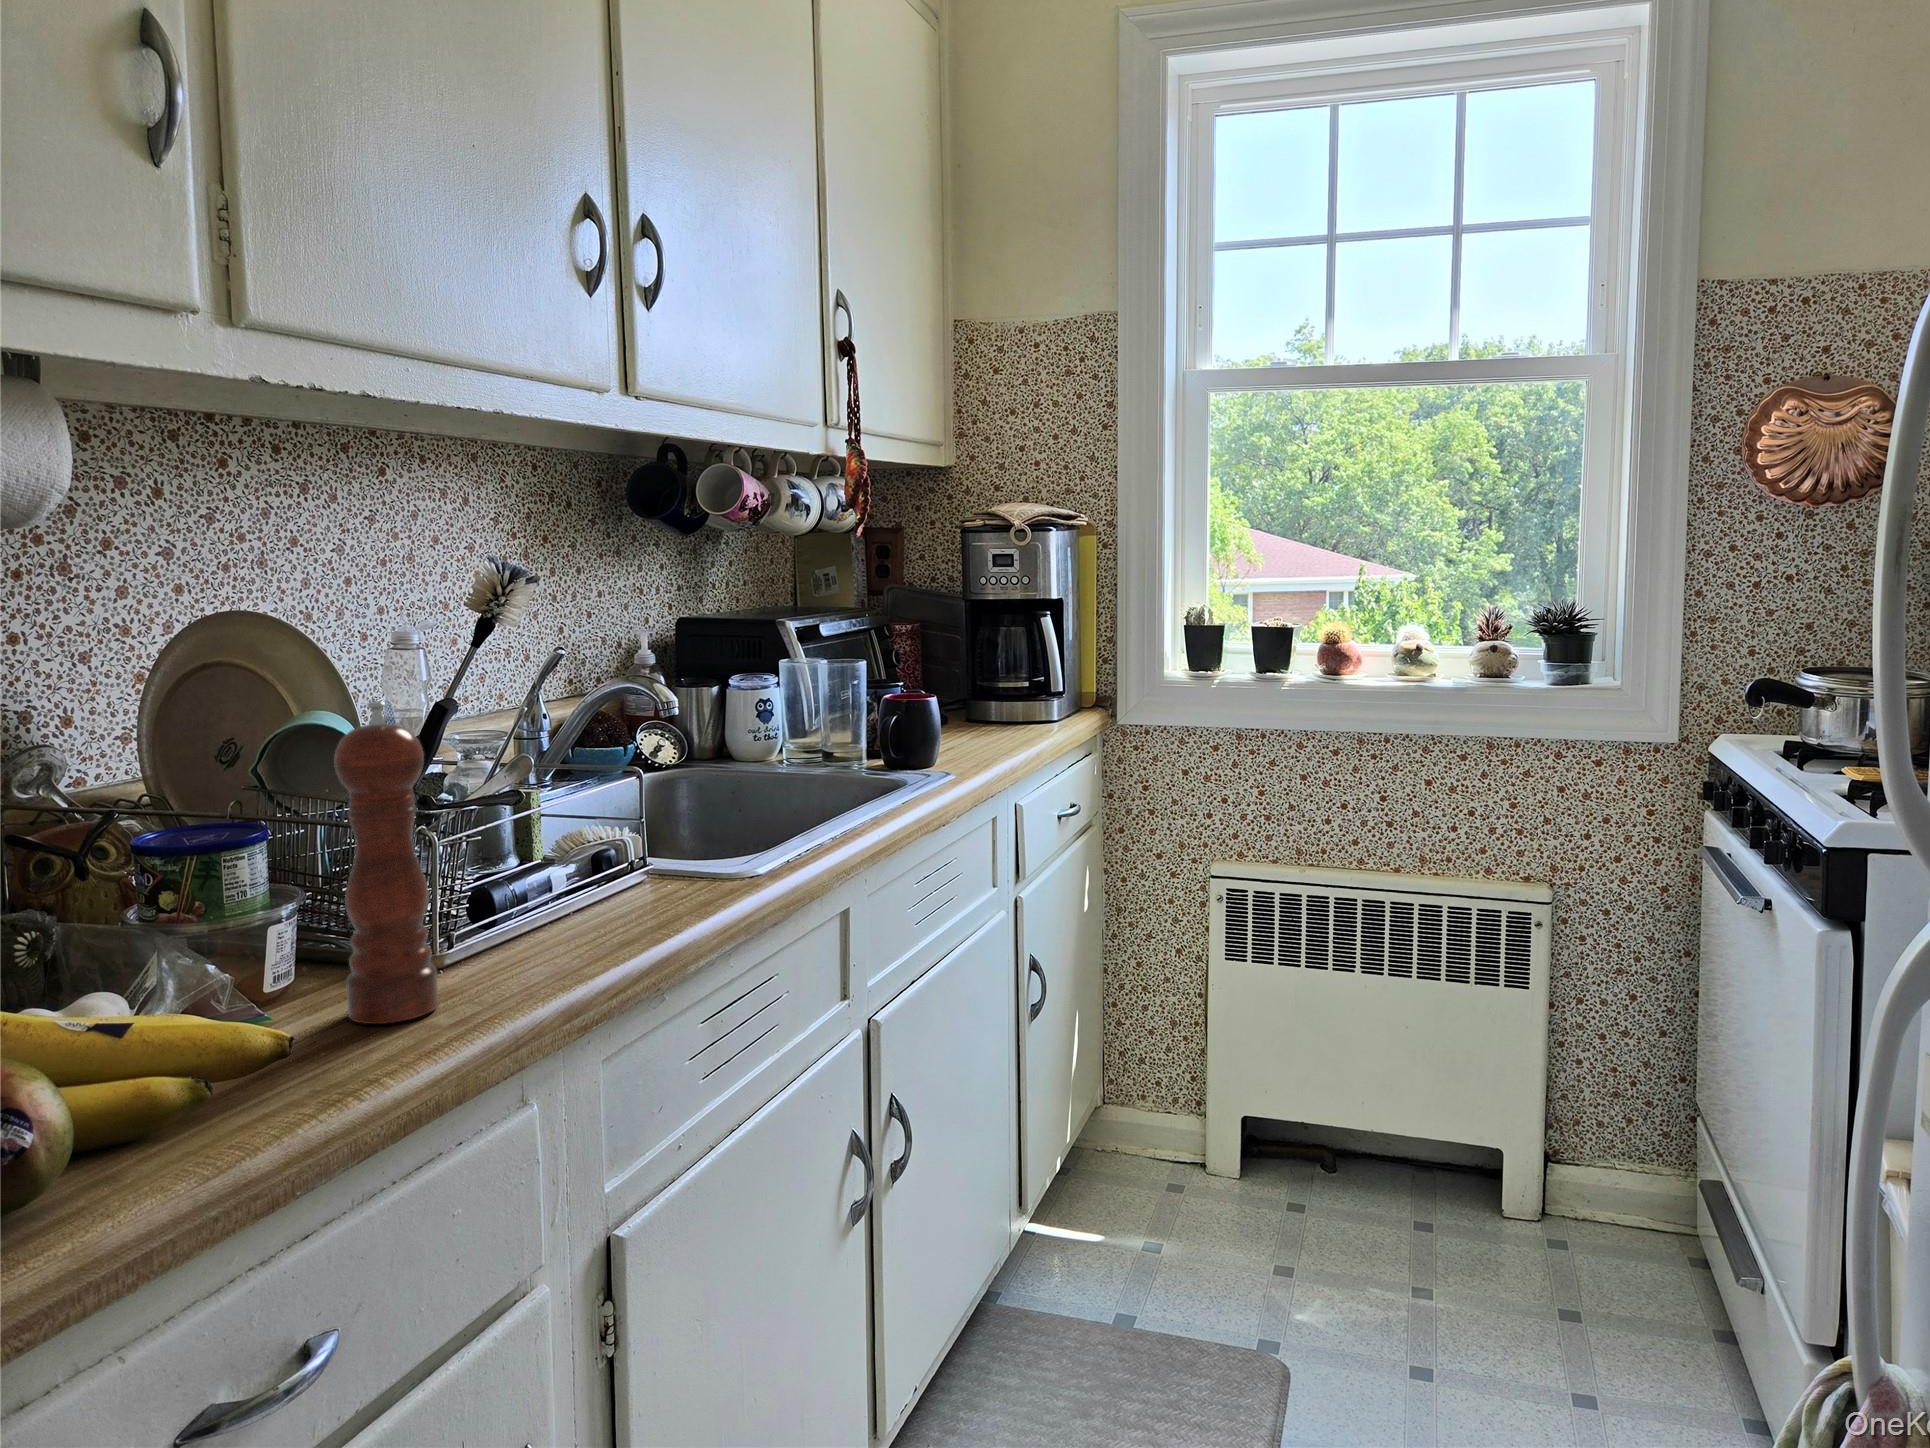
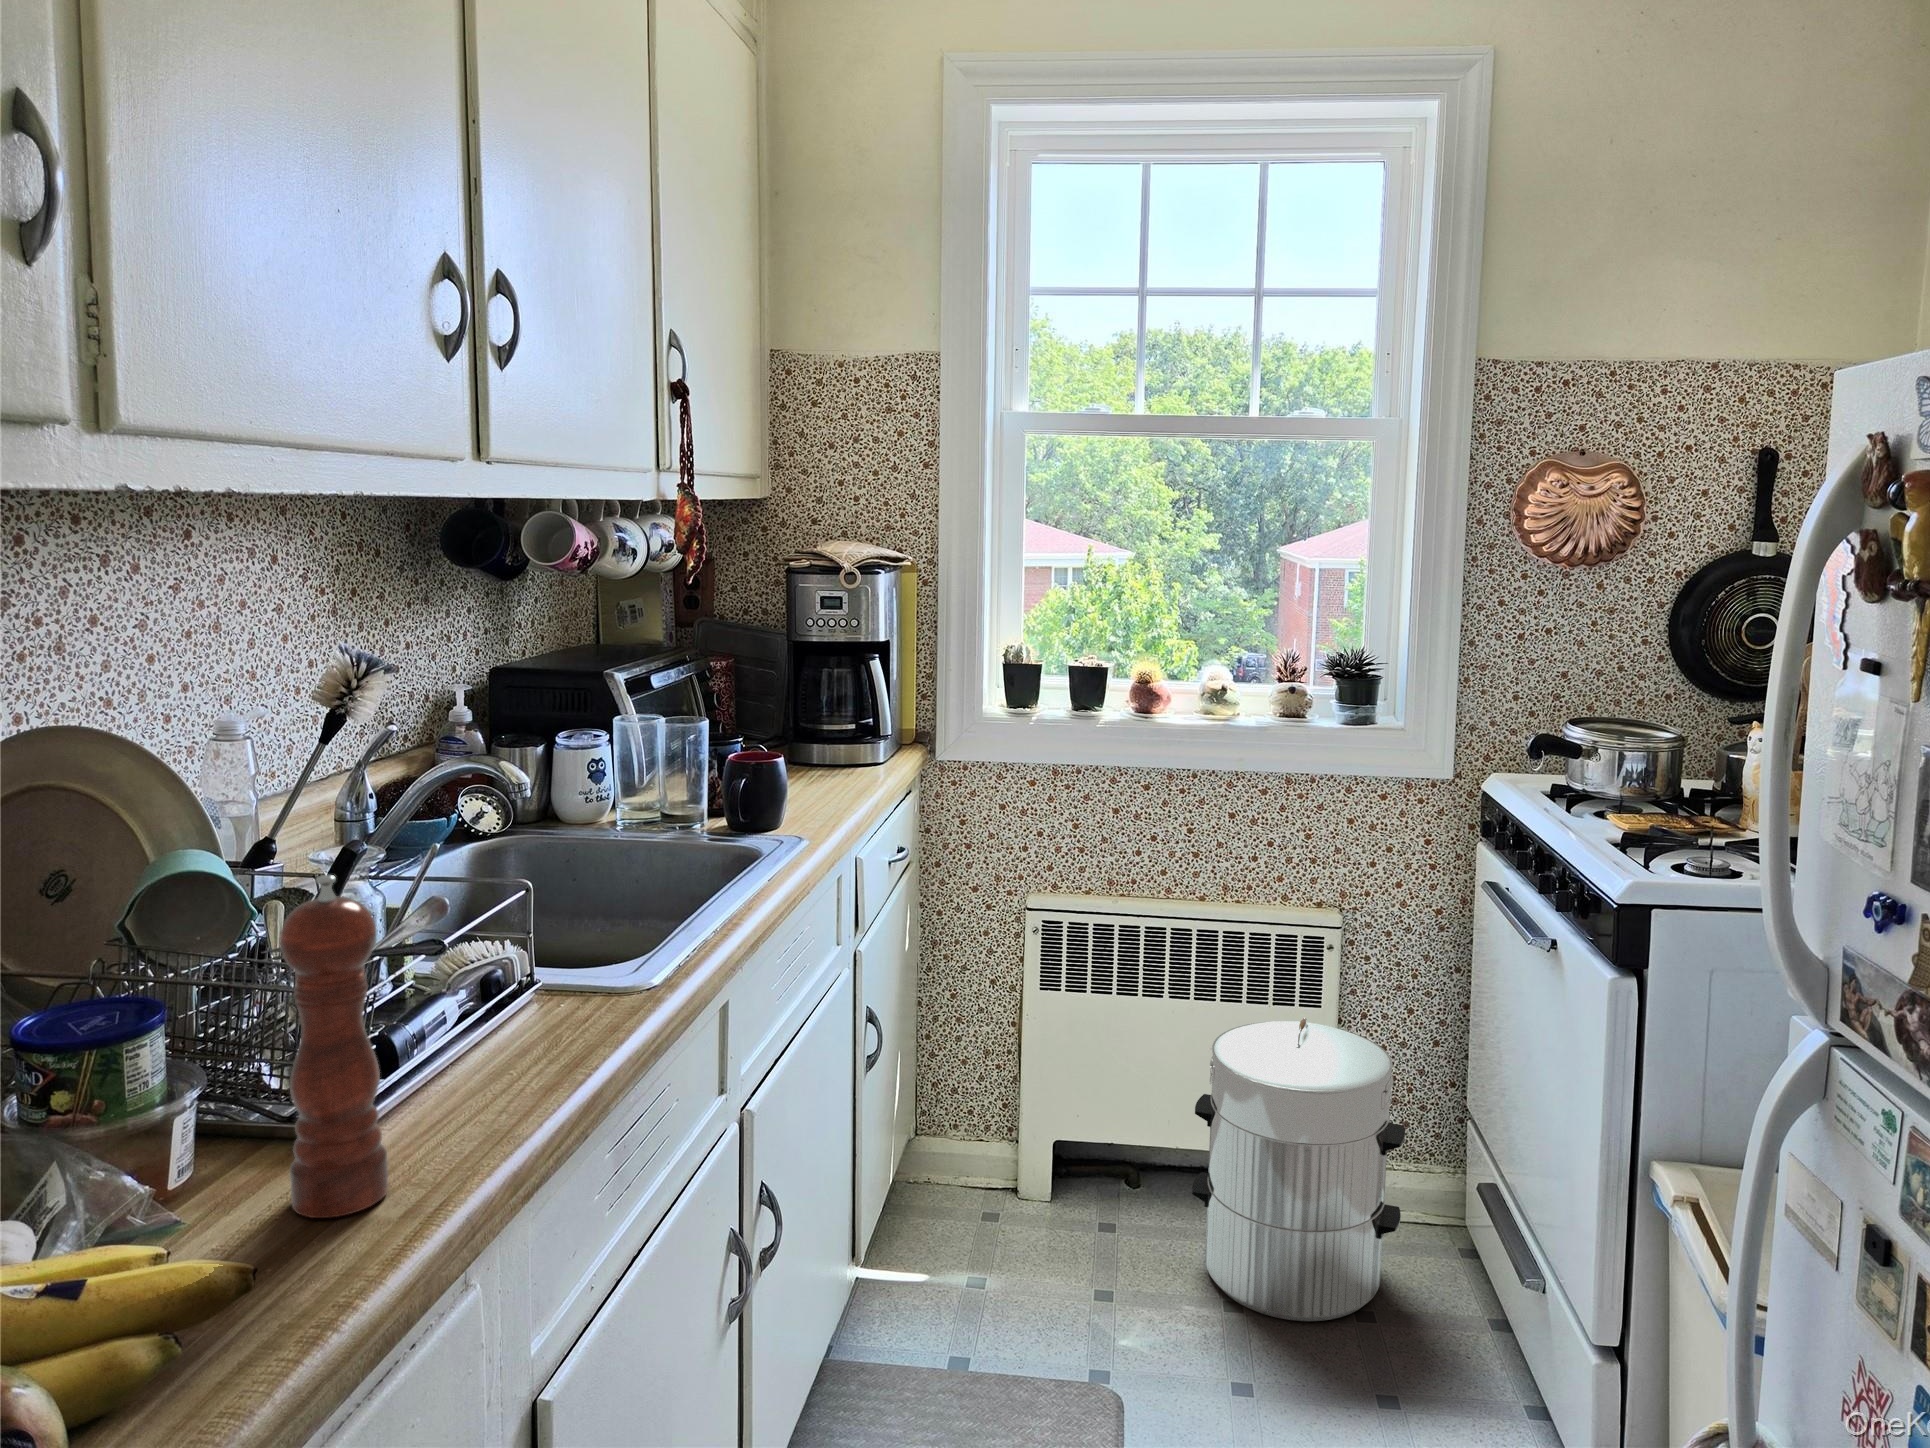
waste bin: none [1381,992,1615,1318] -> present [1192,1018,1405,1321]

